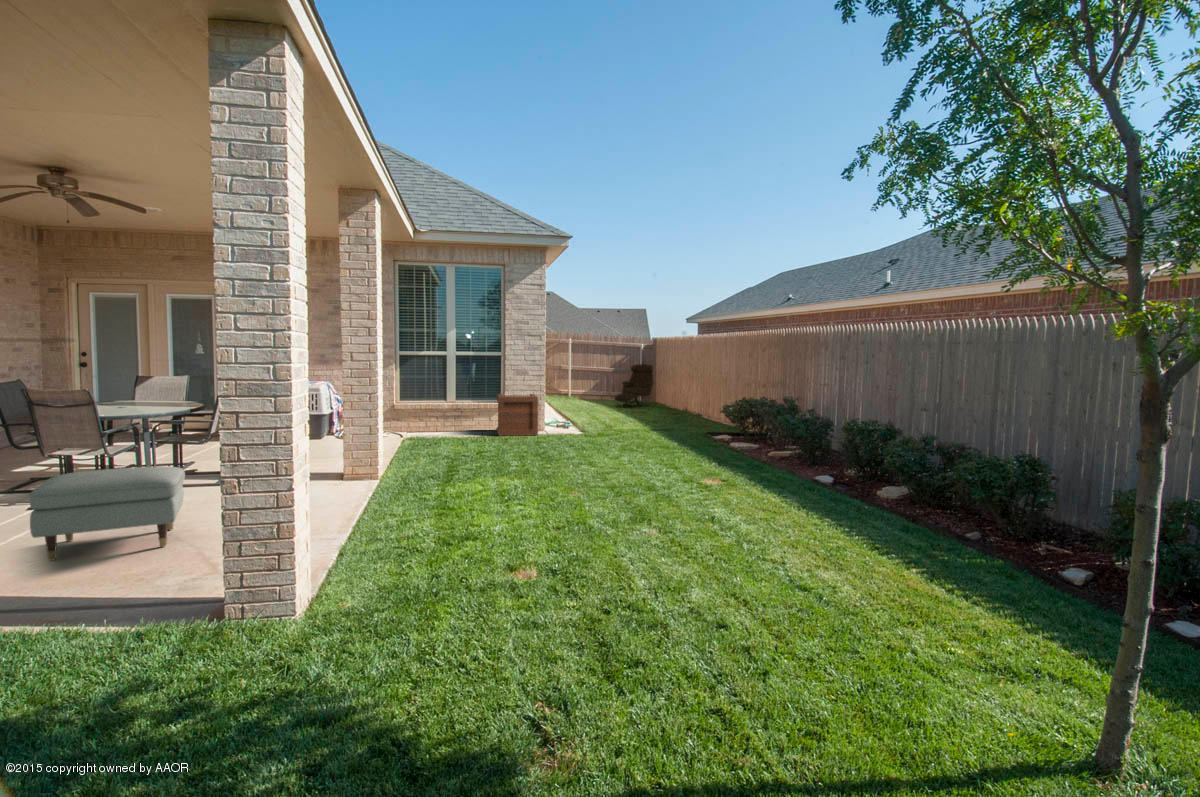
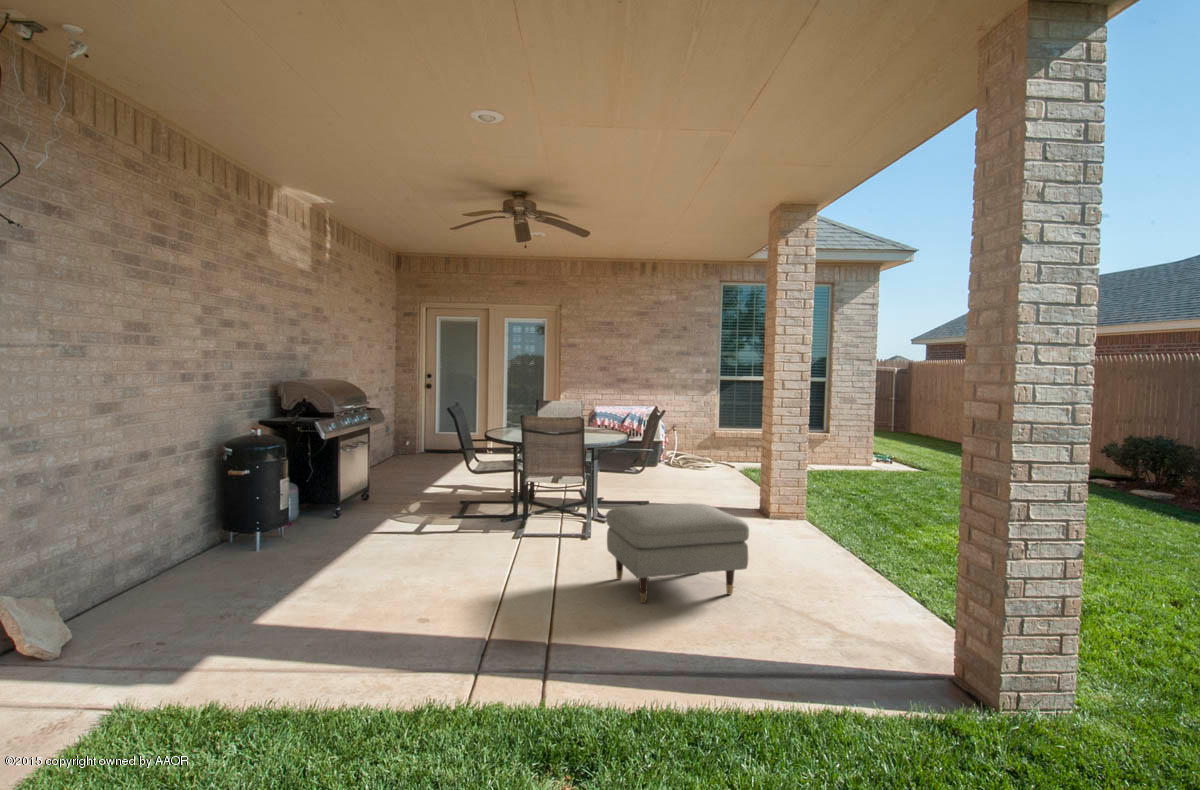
lounge chair: present [615,364,654,406] -> none [898,391,944,441]
wooden crate: present [496,394,538,436] -> none [822,424,883,472]

